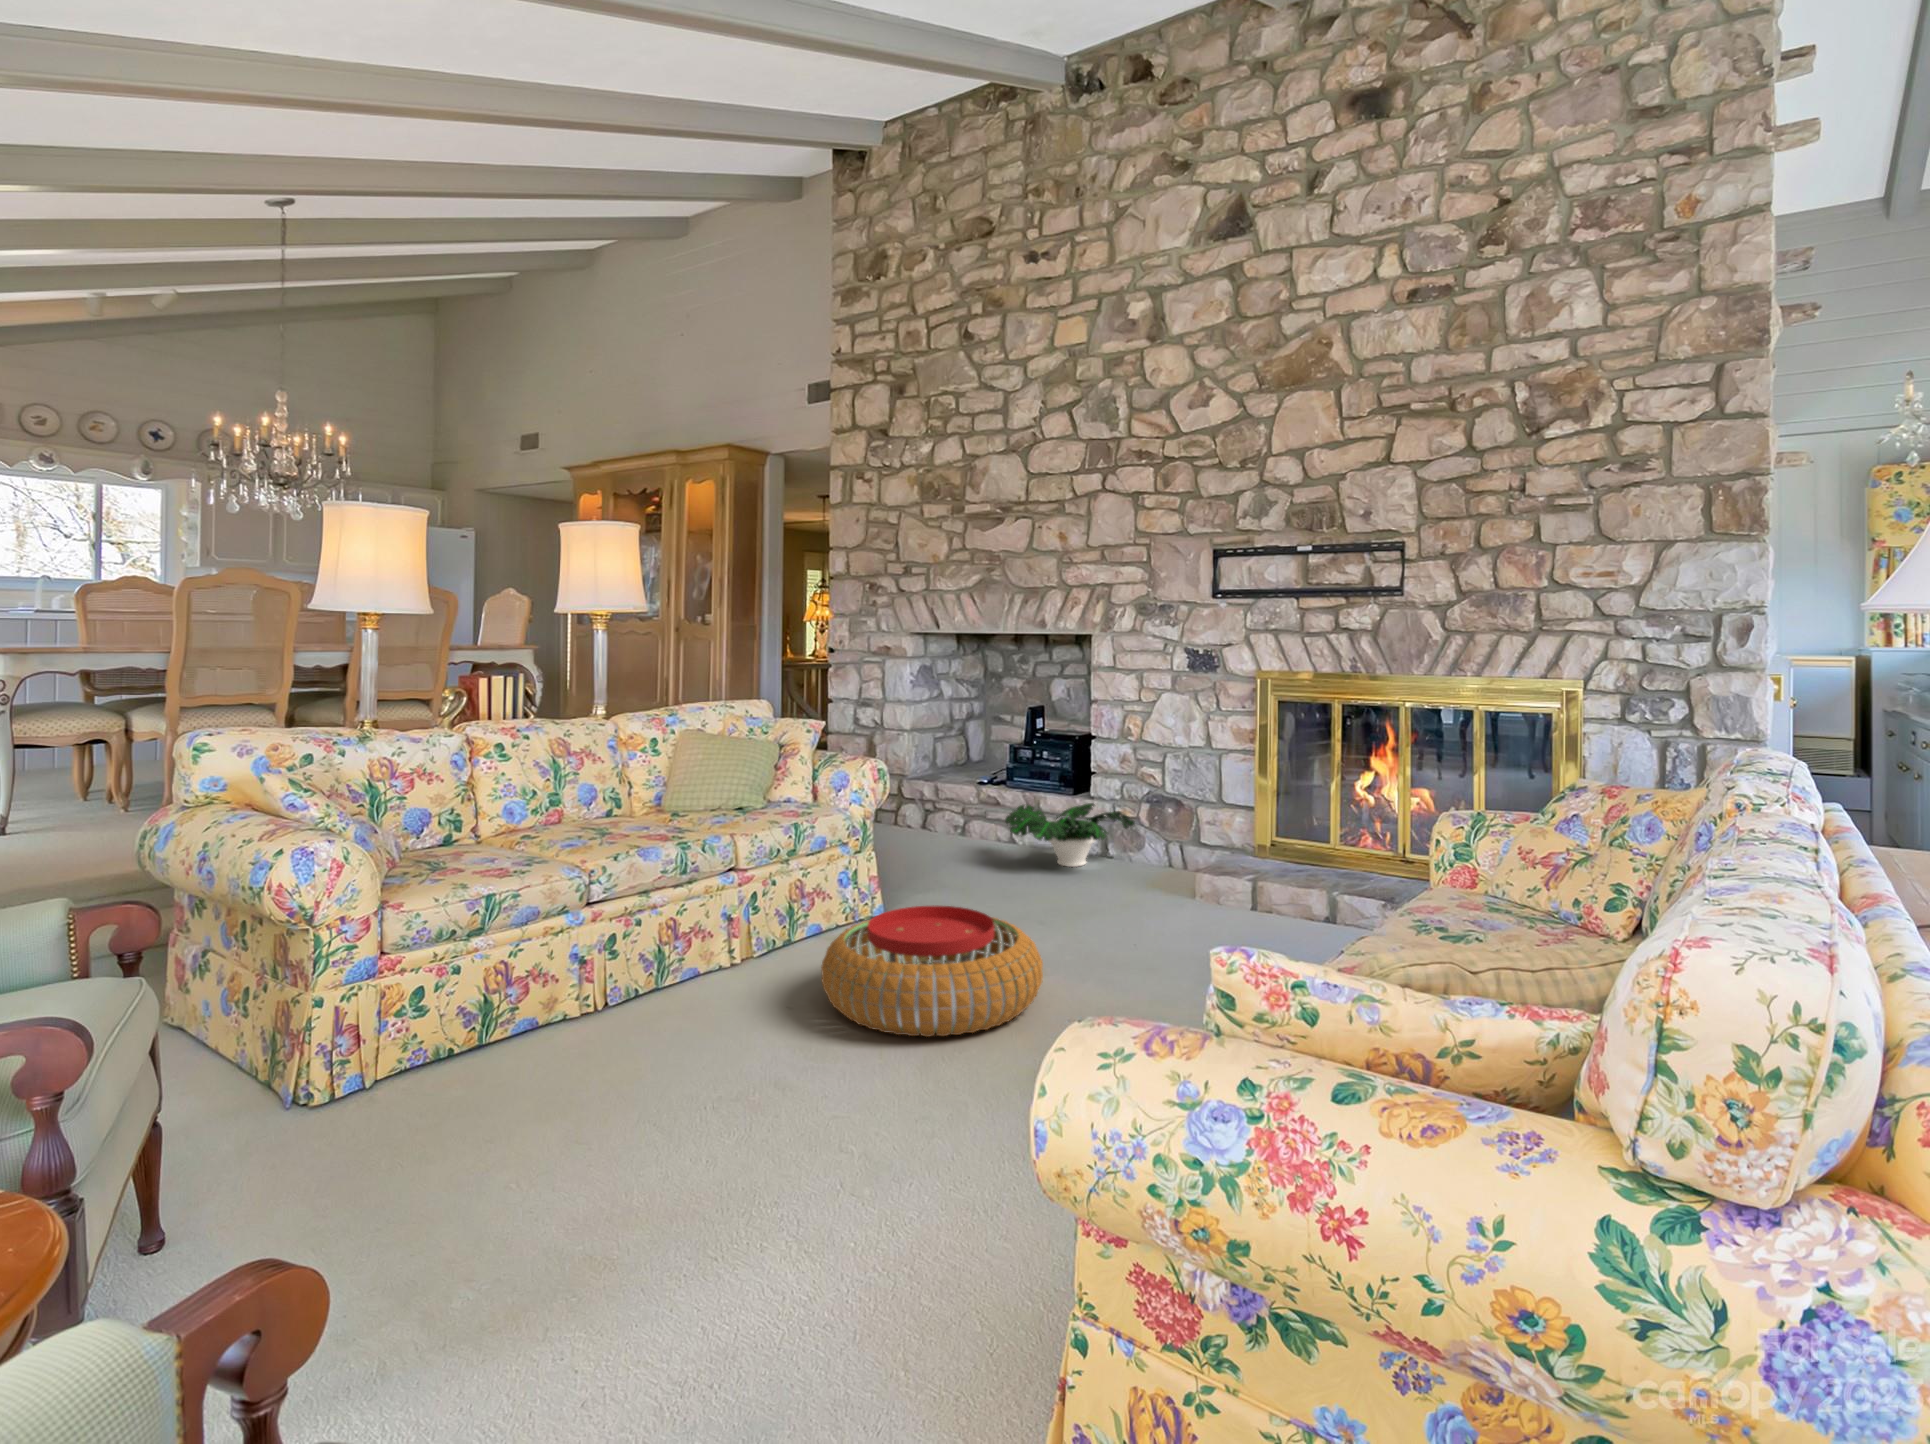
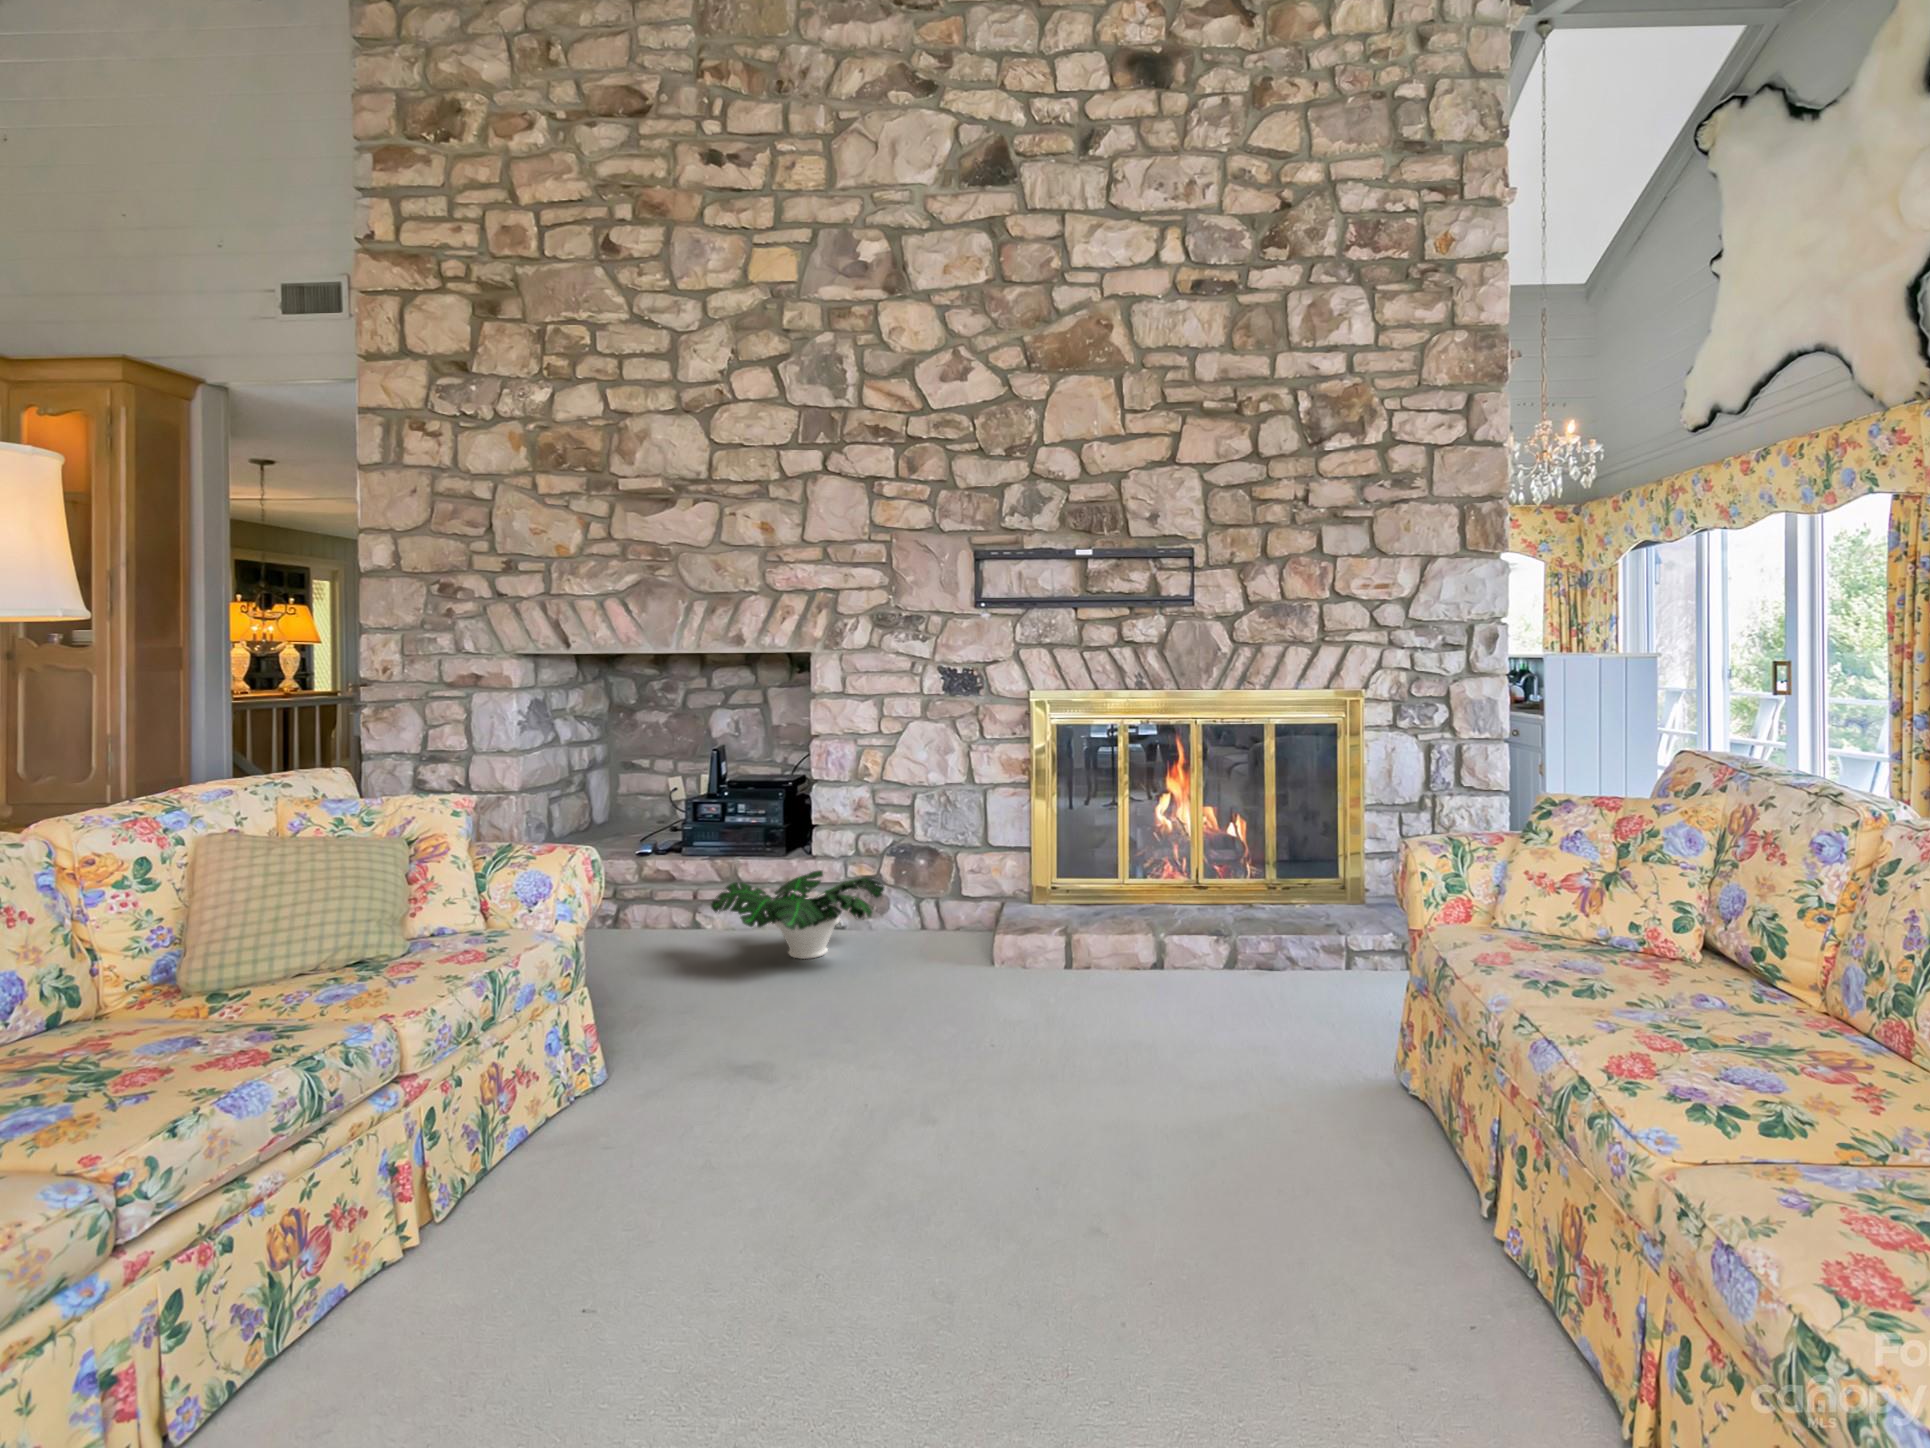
pouf: present [821,906,1043,1037] -> none [678,1062,1057,1333]

